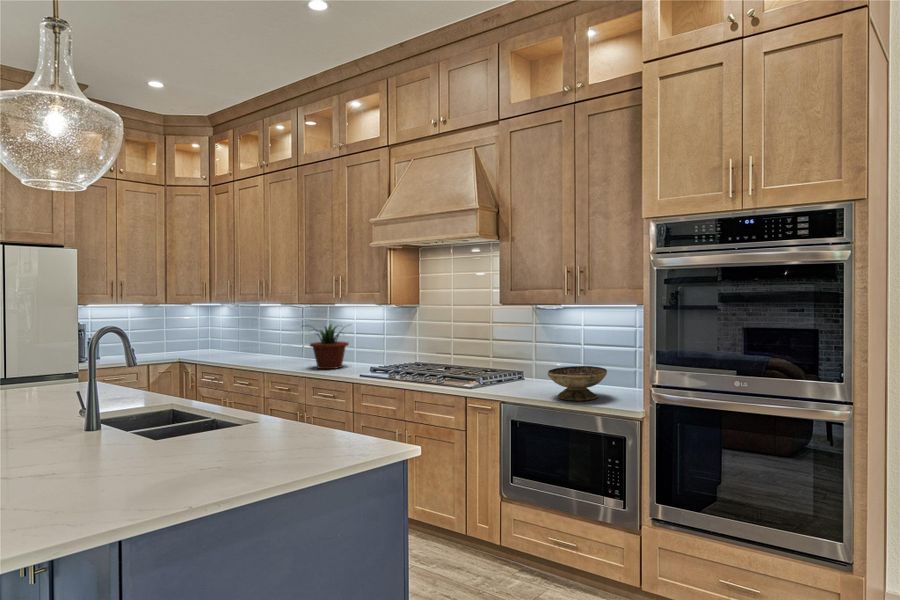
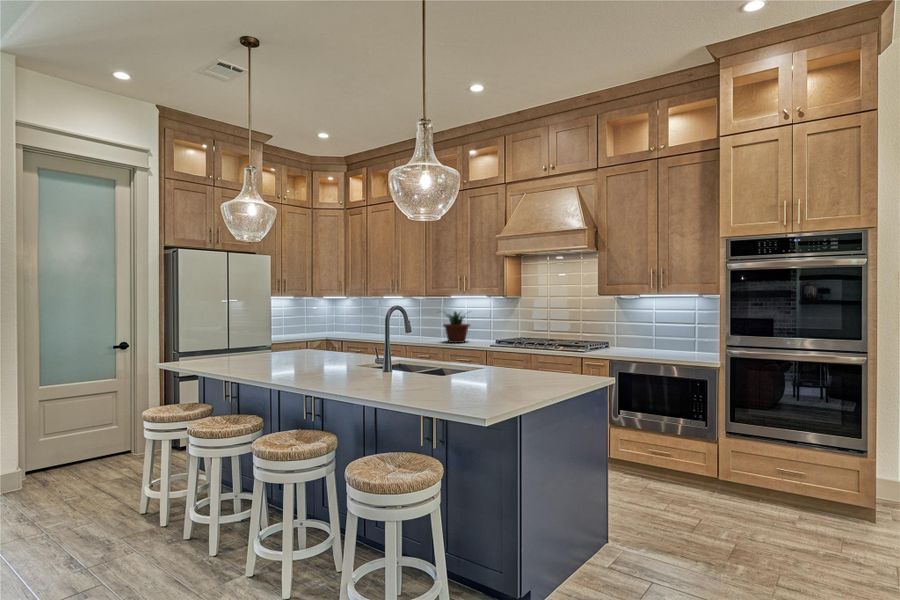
decorative bowl: present [547,366,607,401] -> none [645,336,687,358]

